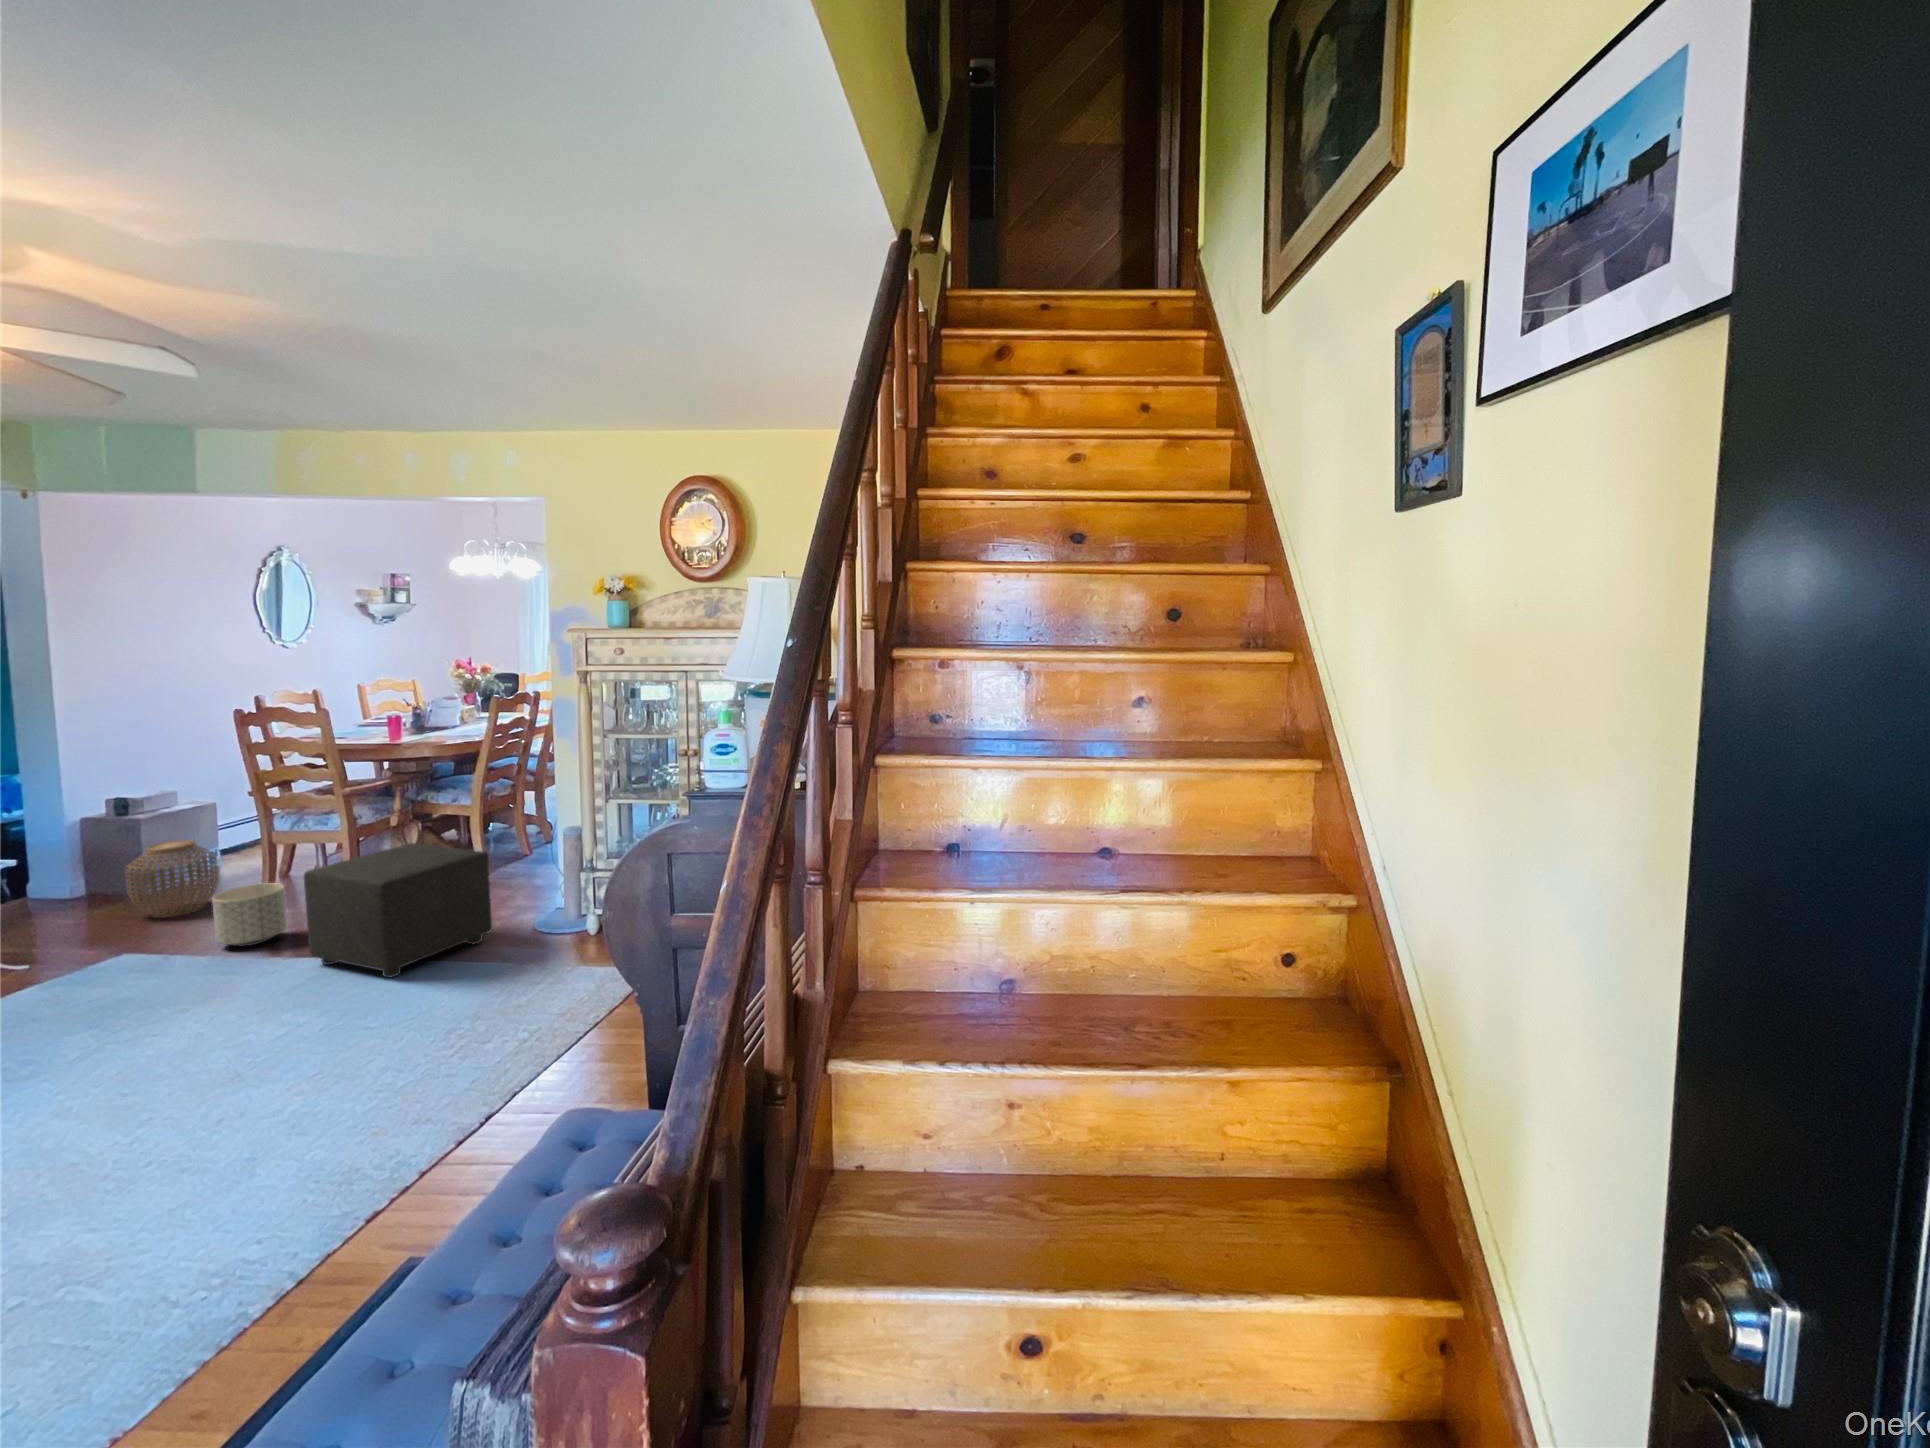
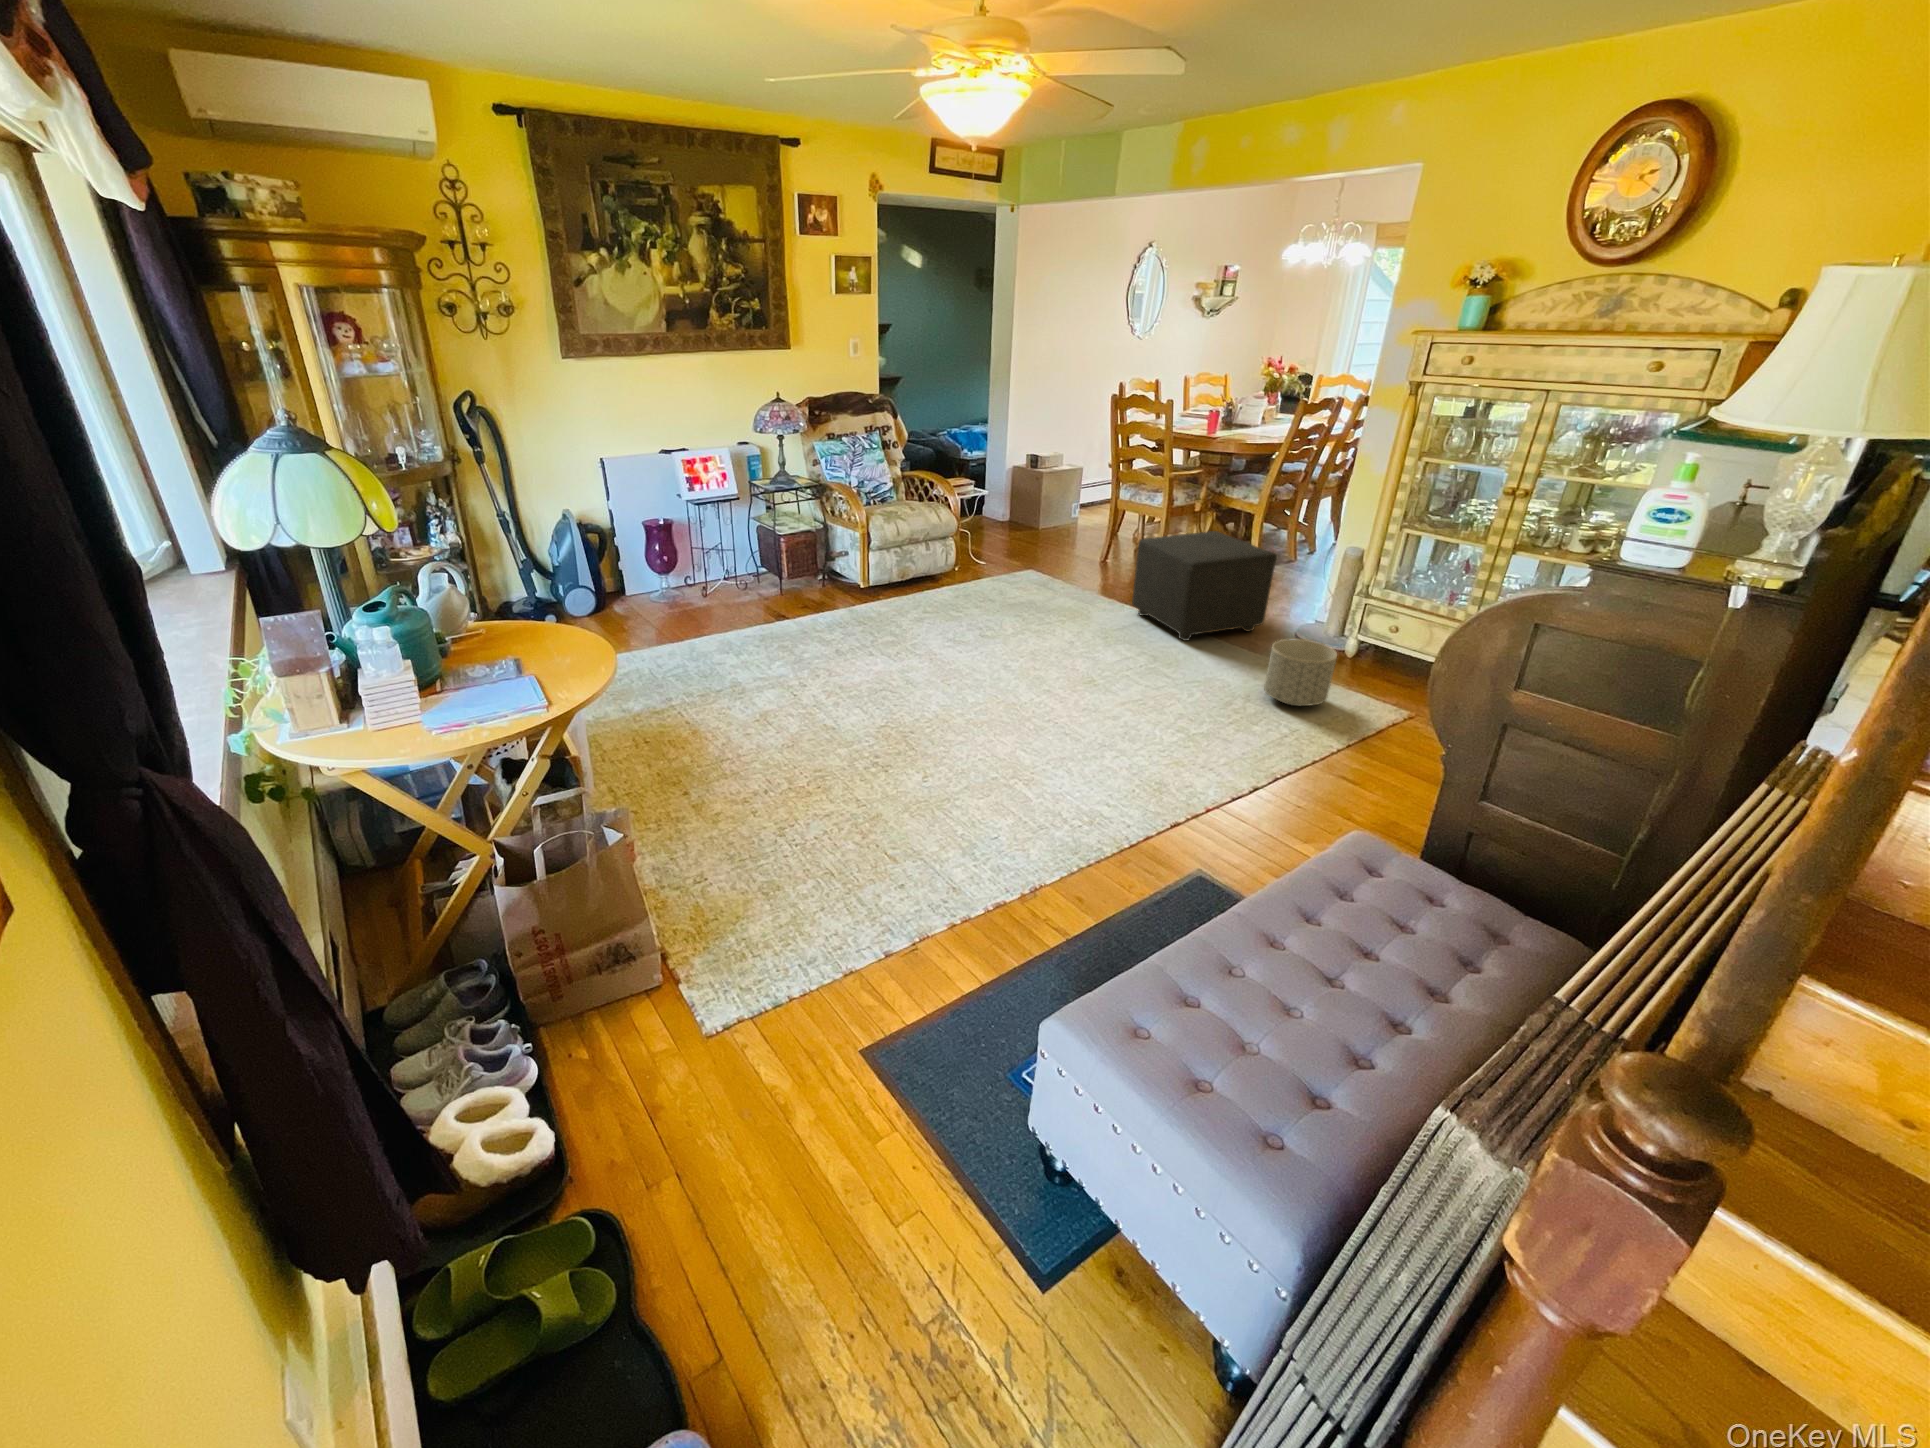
woven basket: present [126,840,218,917] -> none [1032,494,1082,550]
planter: present [212,883,287,946] -> present [1264,639,1337,706]

